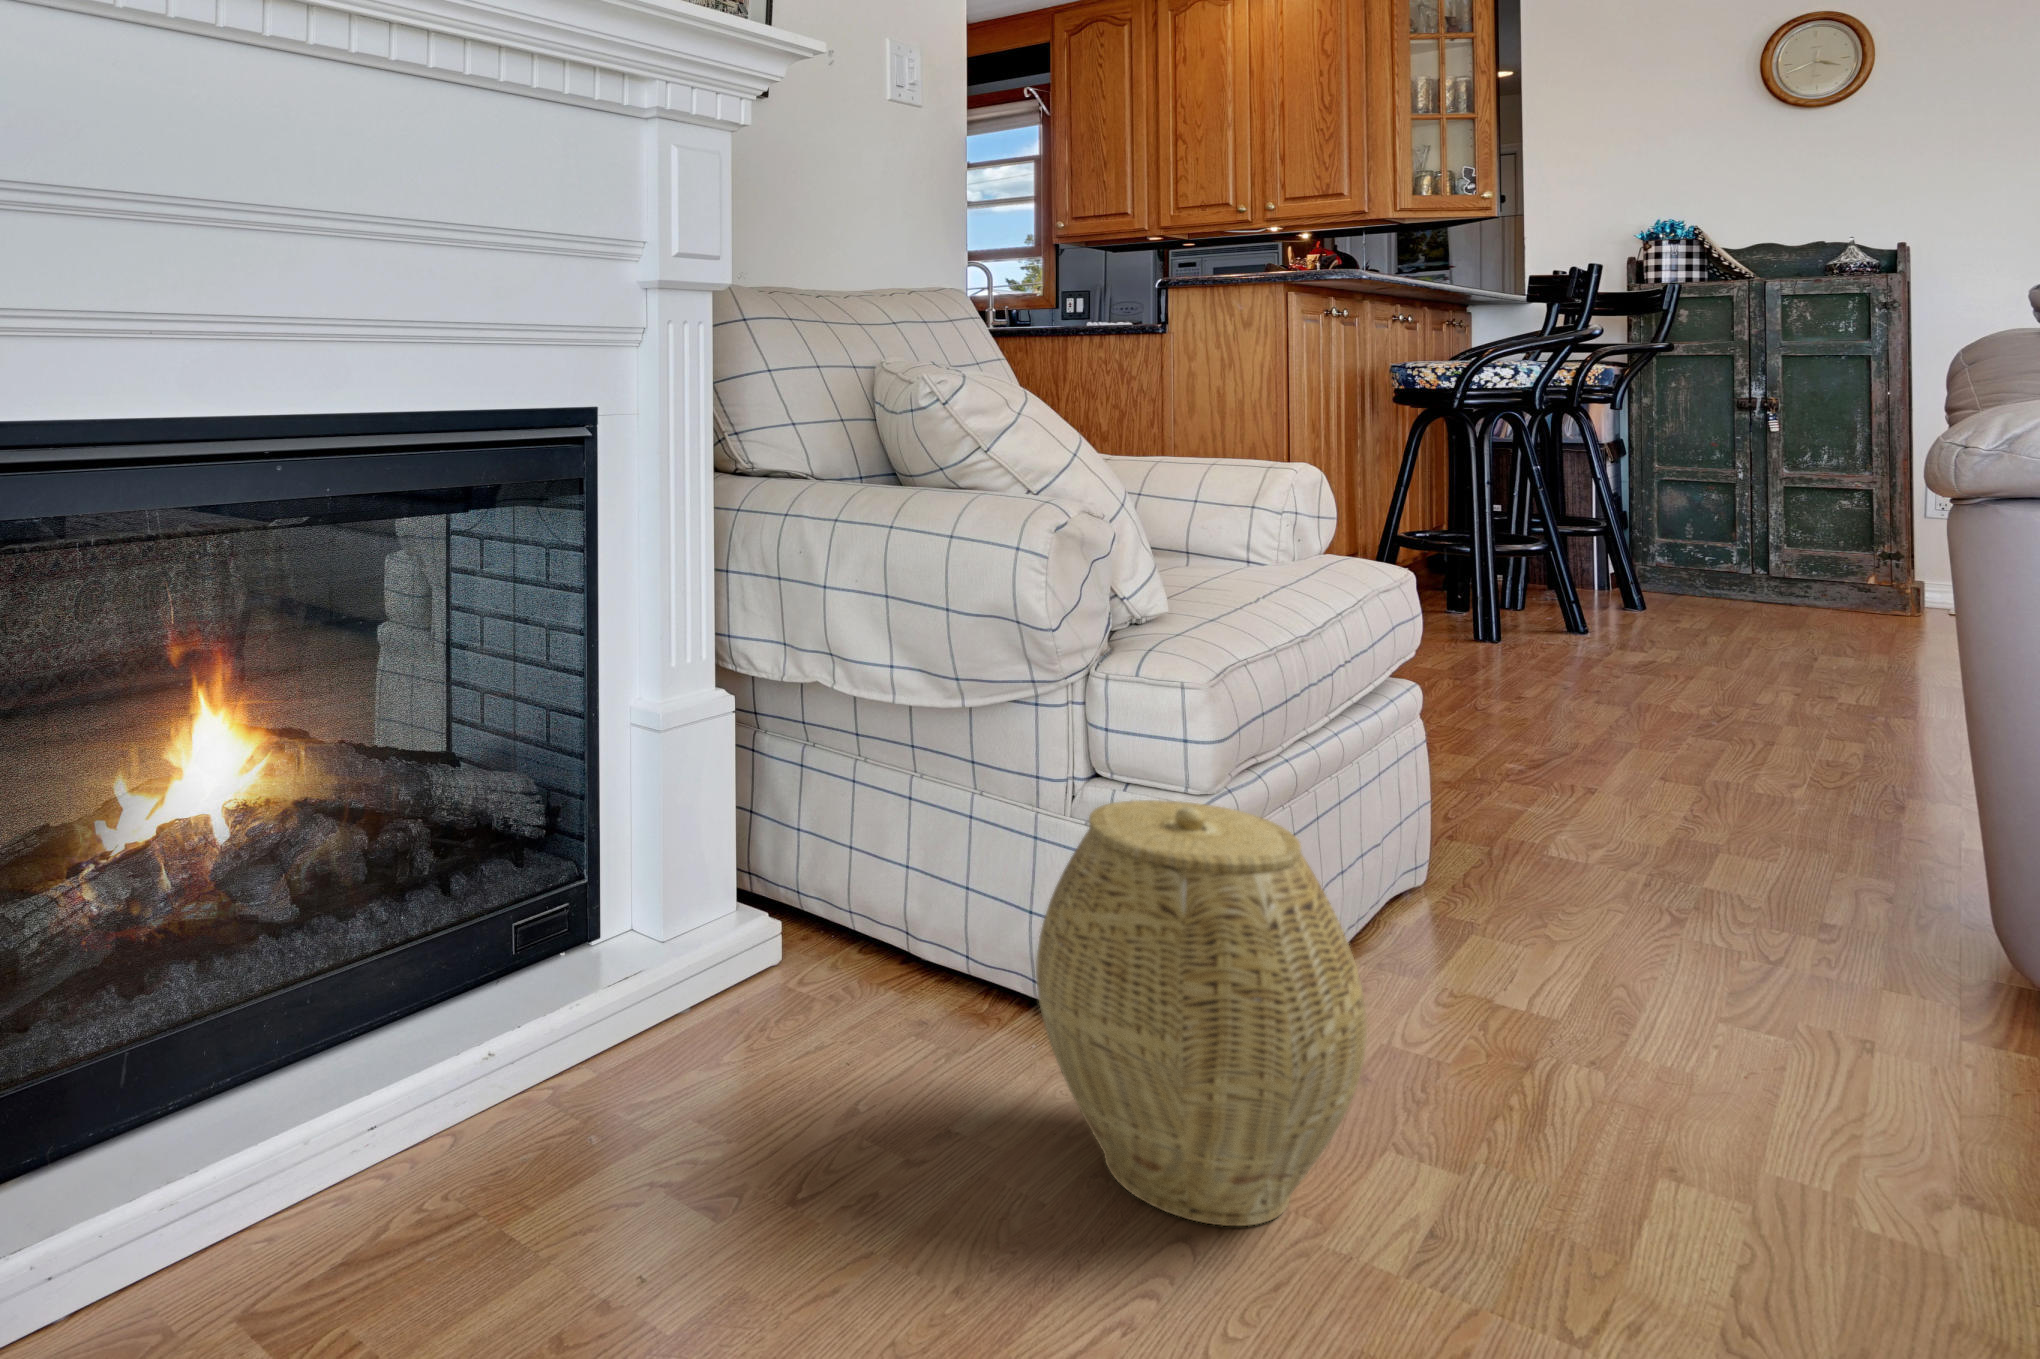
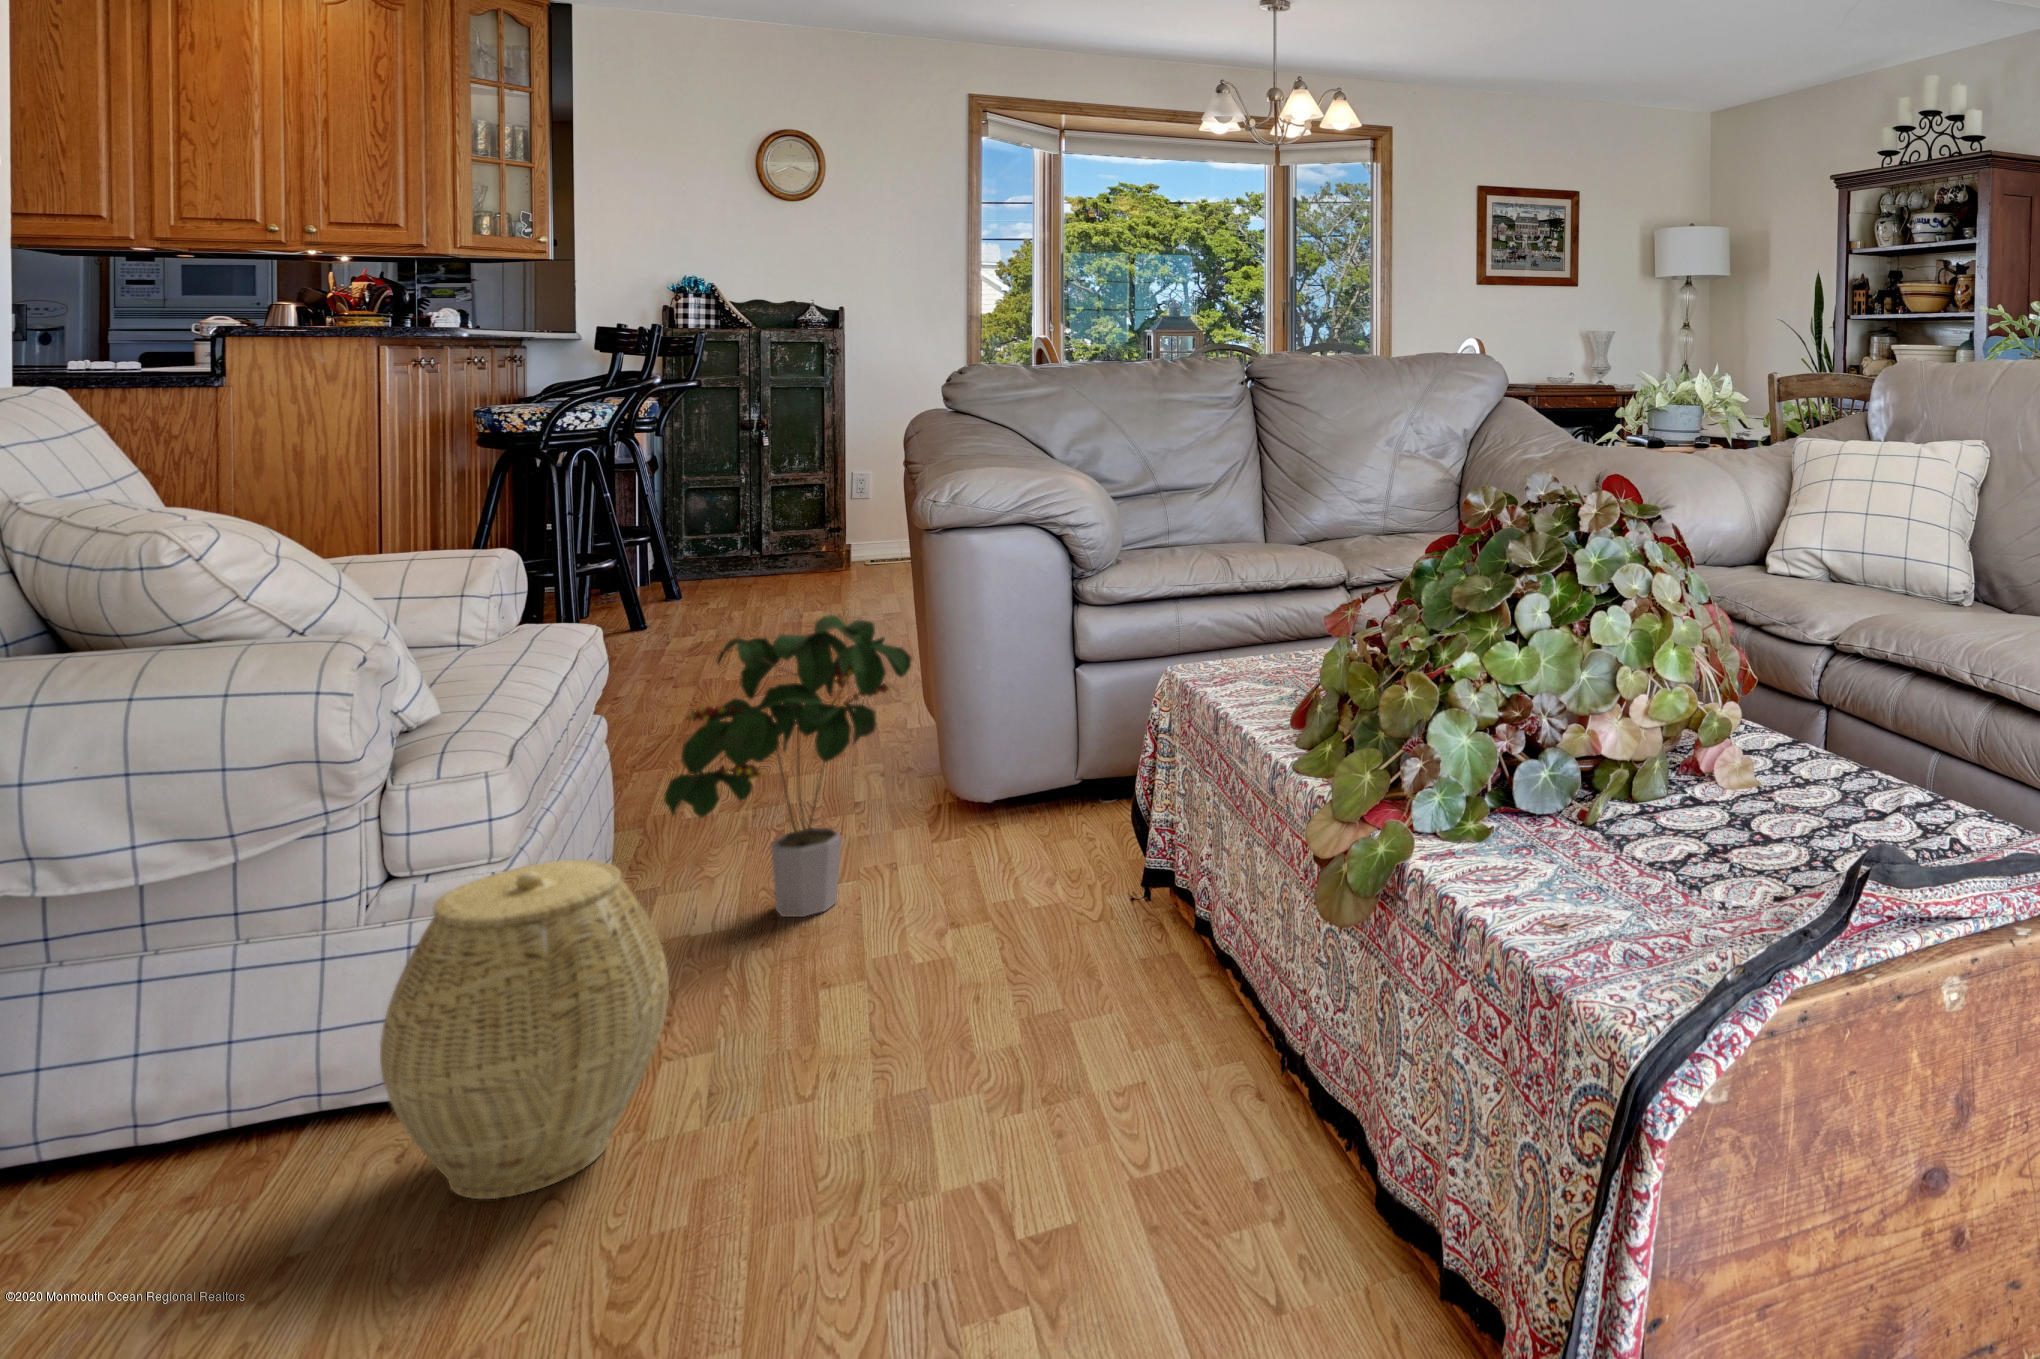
potted plant: none [1449,600,1902,1059] -> present [664,615,912,917]

